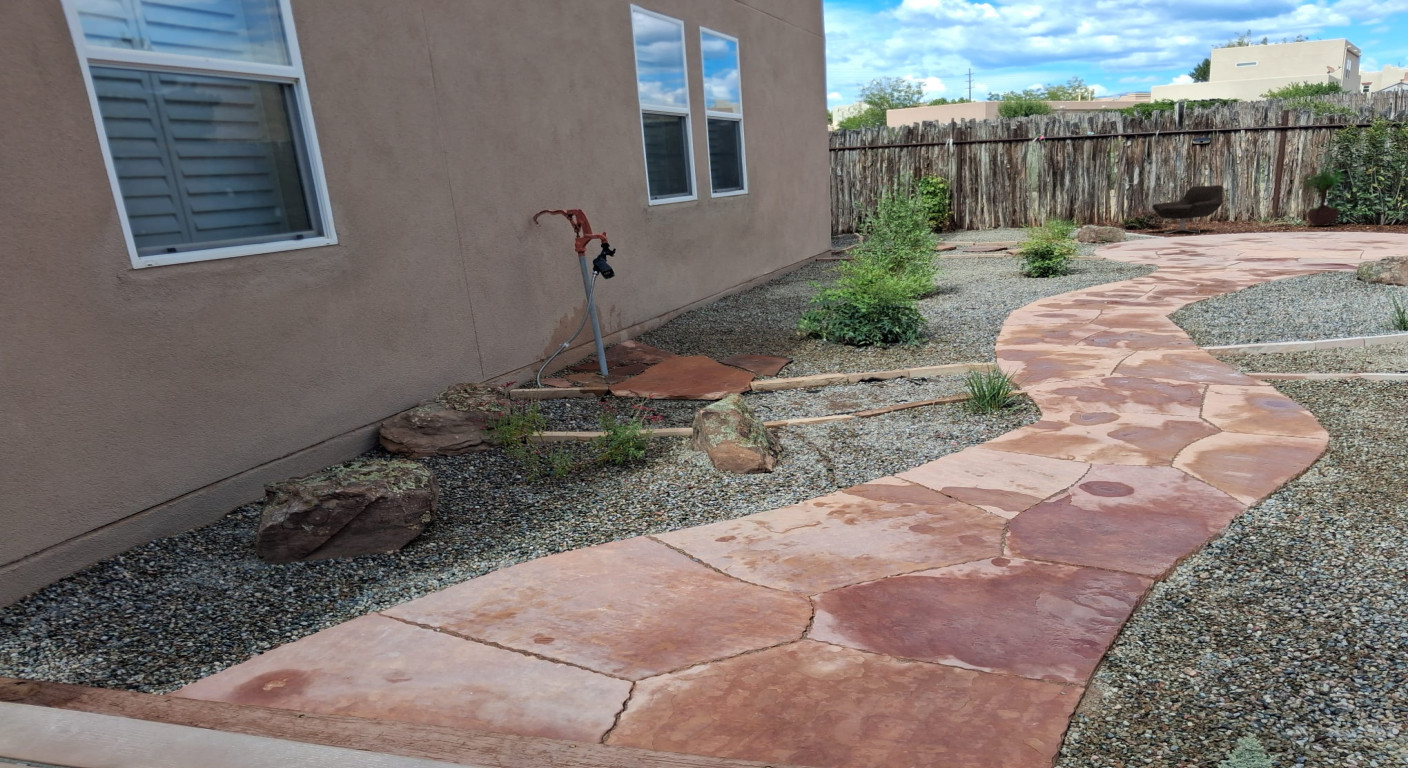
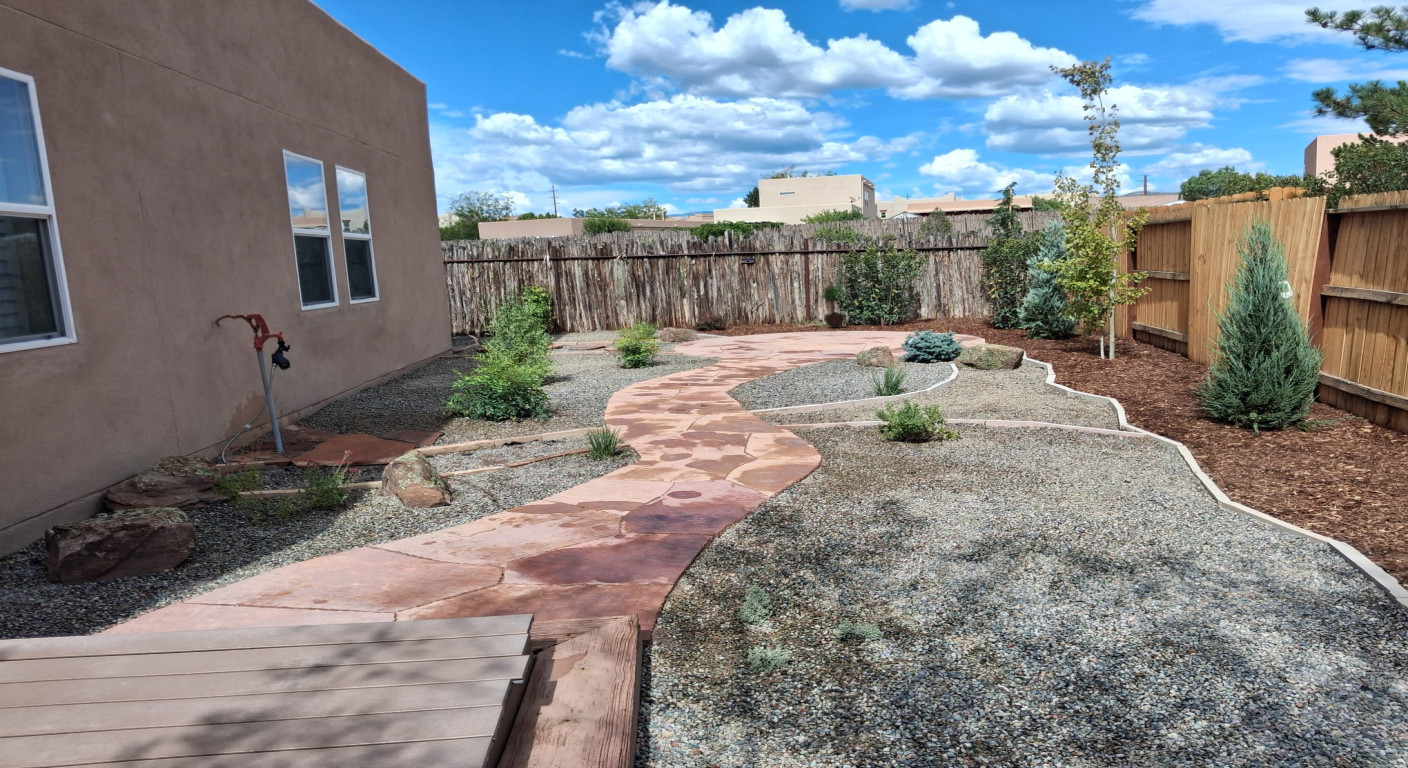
lounge chair: present [1153,185,1223,233] -> none [718,296,767,335]

